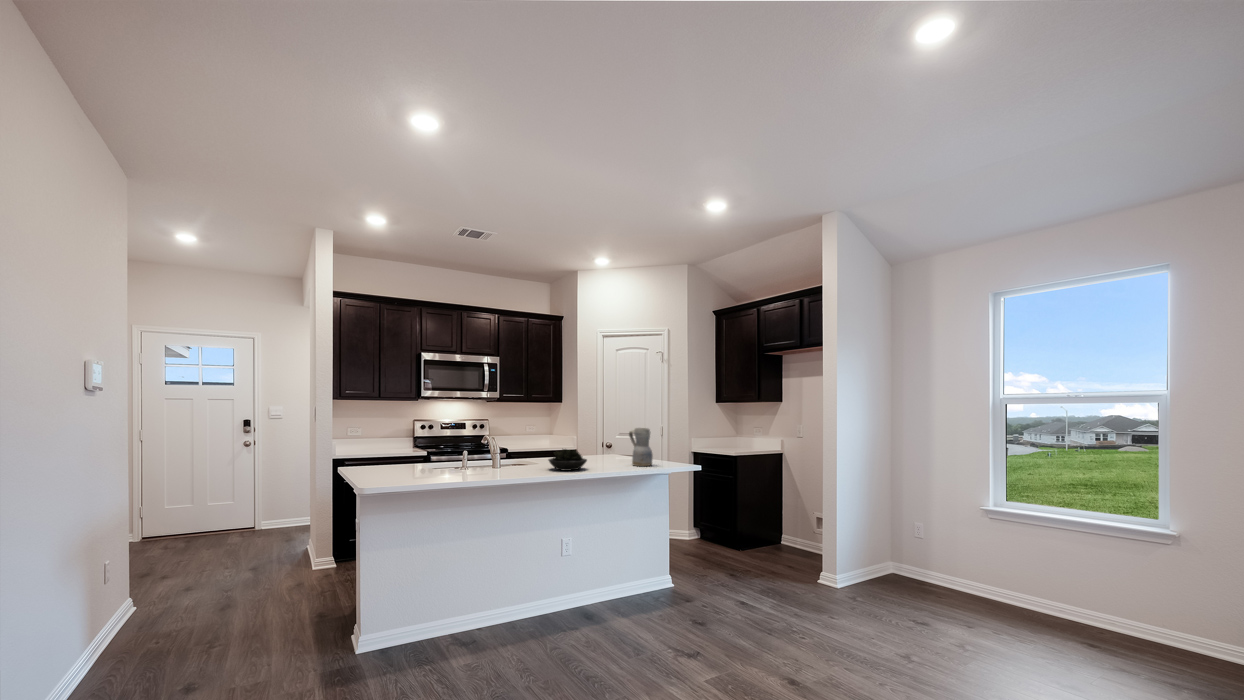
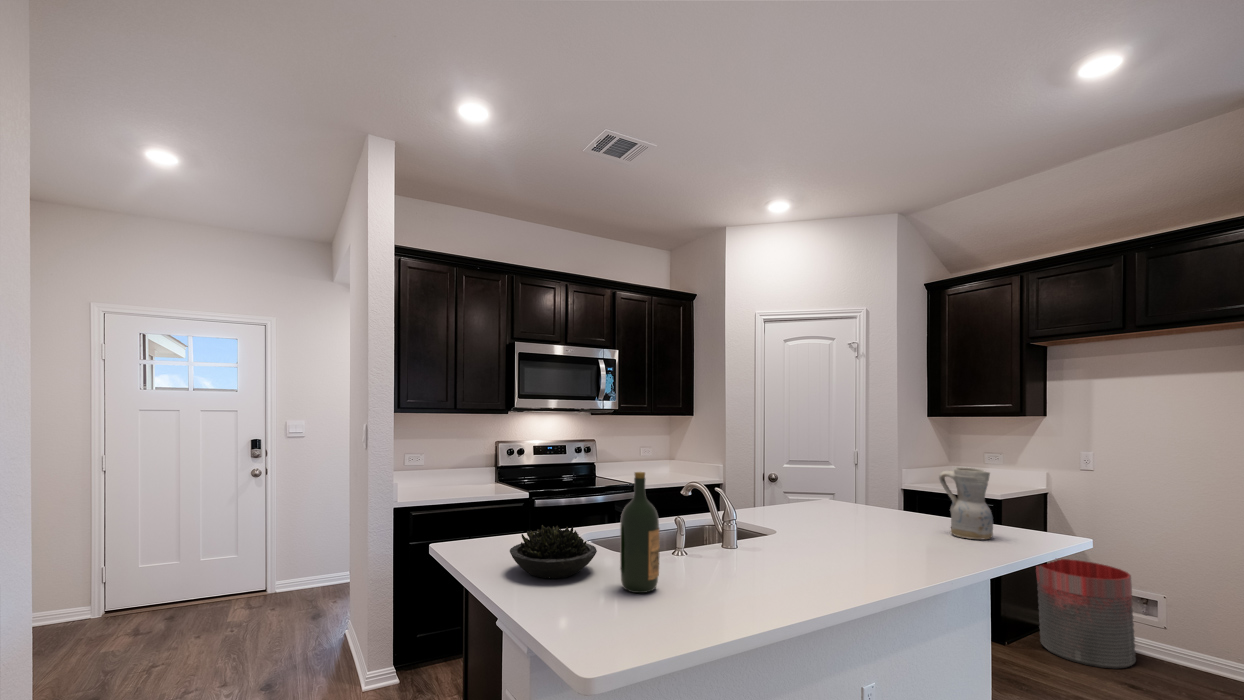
wine bottle: none [414,424,433,479] -> present [620,472,660,593]
succulent plant: present [549,449,587,471] -> present [510,525,597,579]
trash can: none [757,495,808,559] -> present [1036,559,1136,668]

